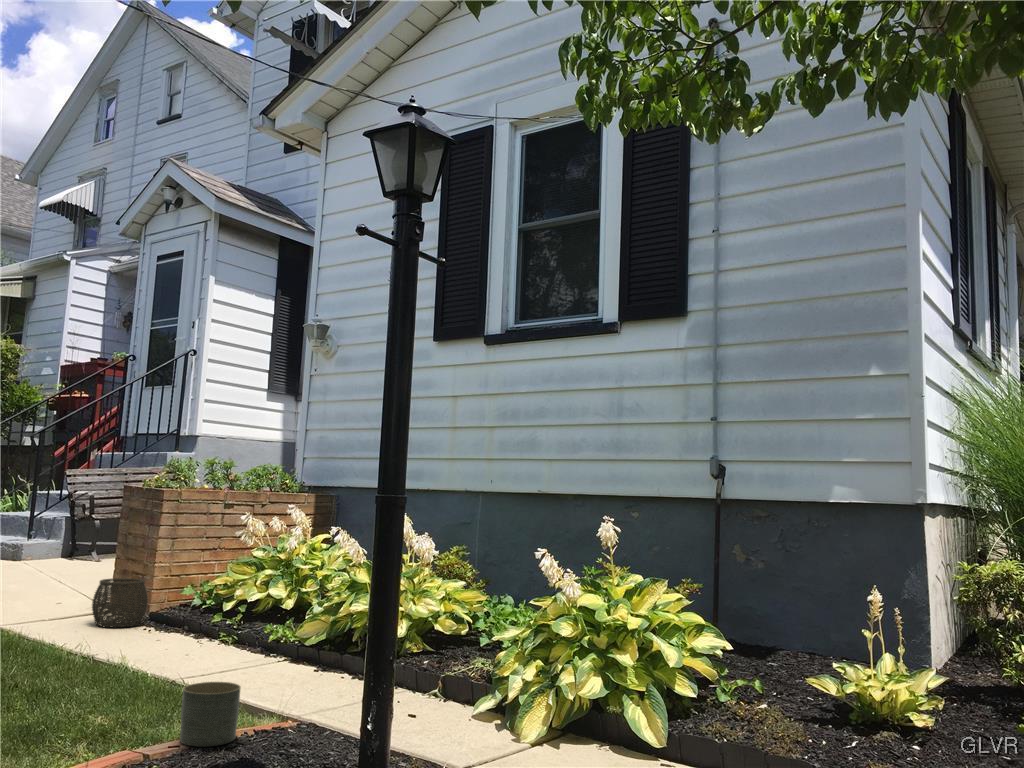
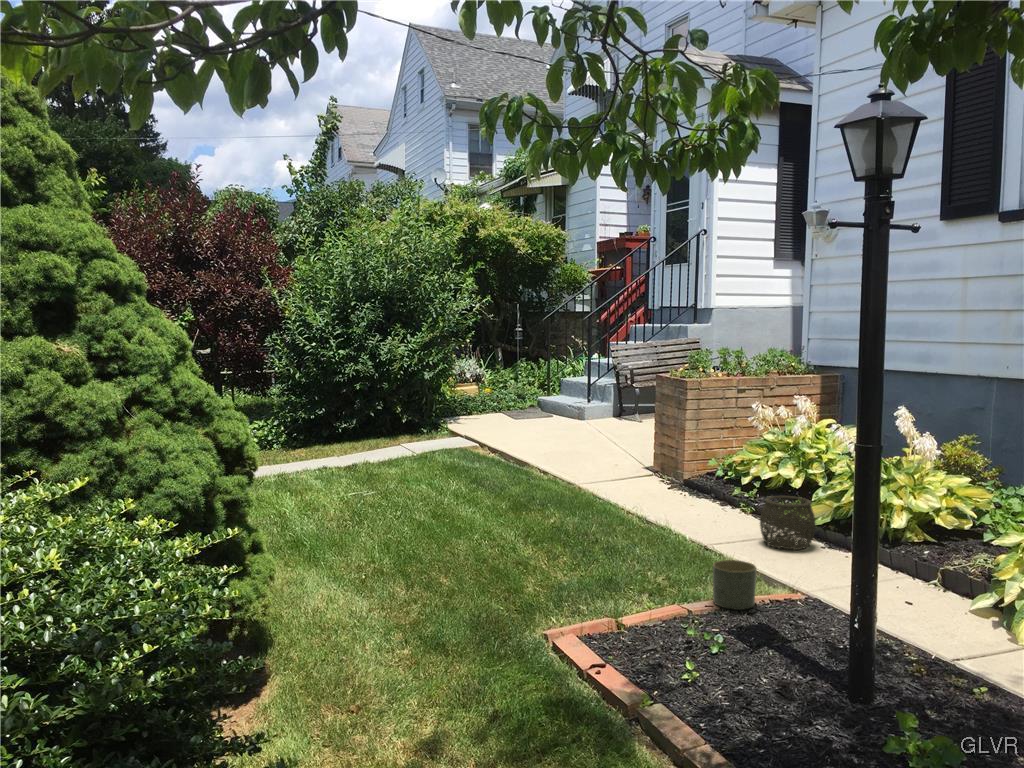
woven basket: present [92,578,148,628] -> present [760,496,816,550]

